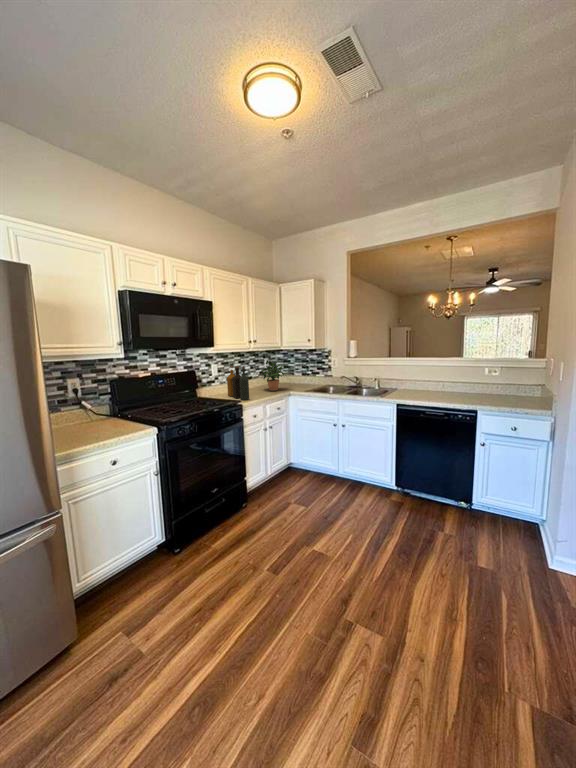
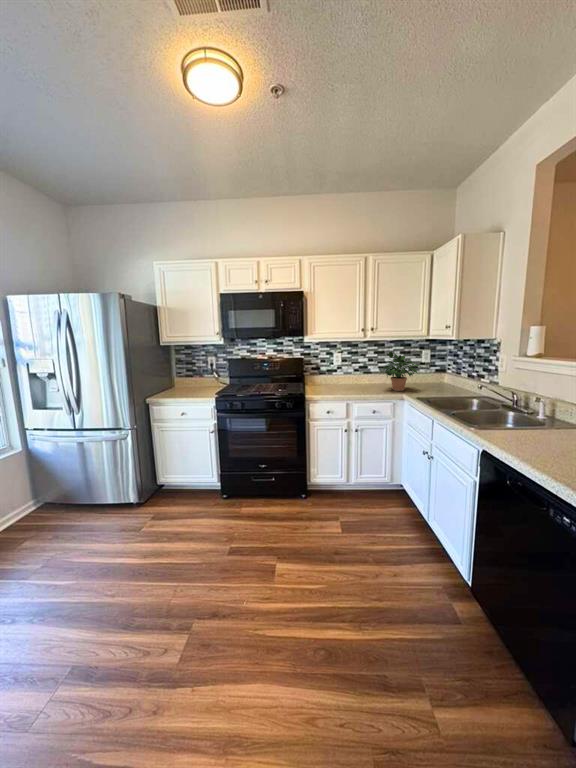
bottle: present [227,366,249,400] -> none [329,356,348,394]

